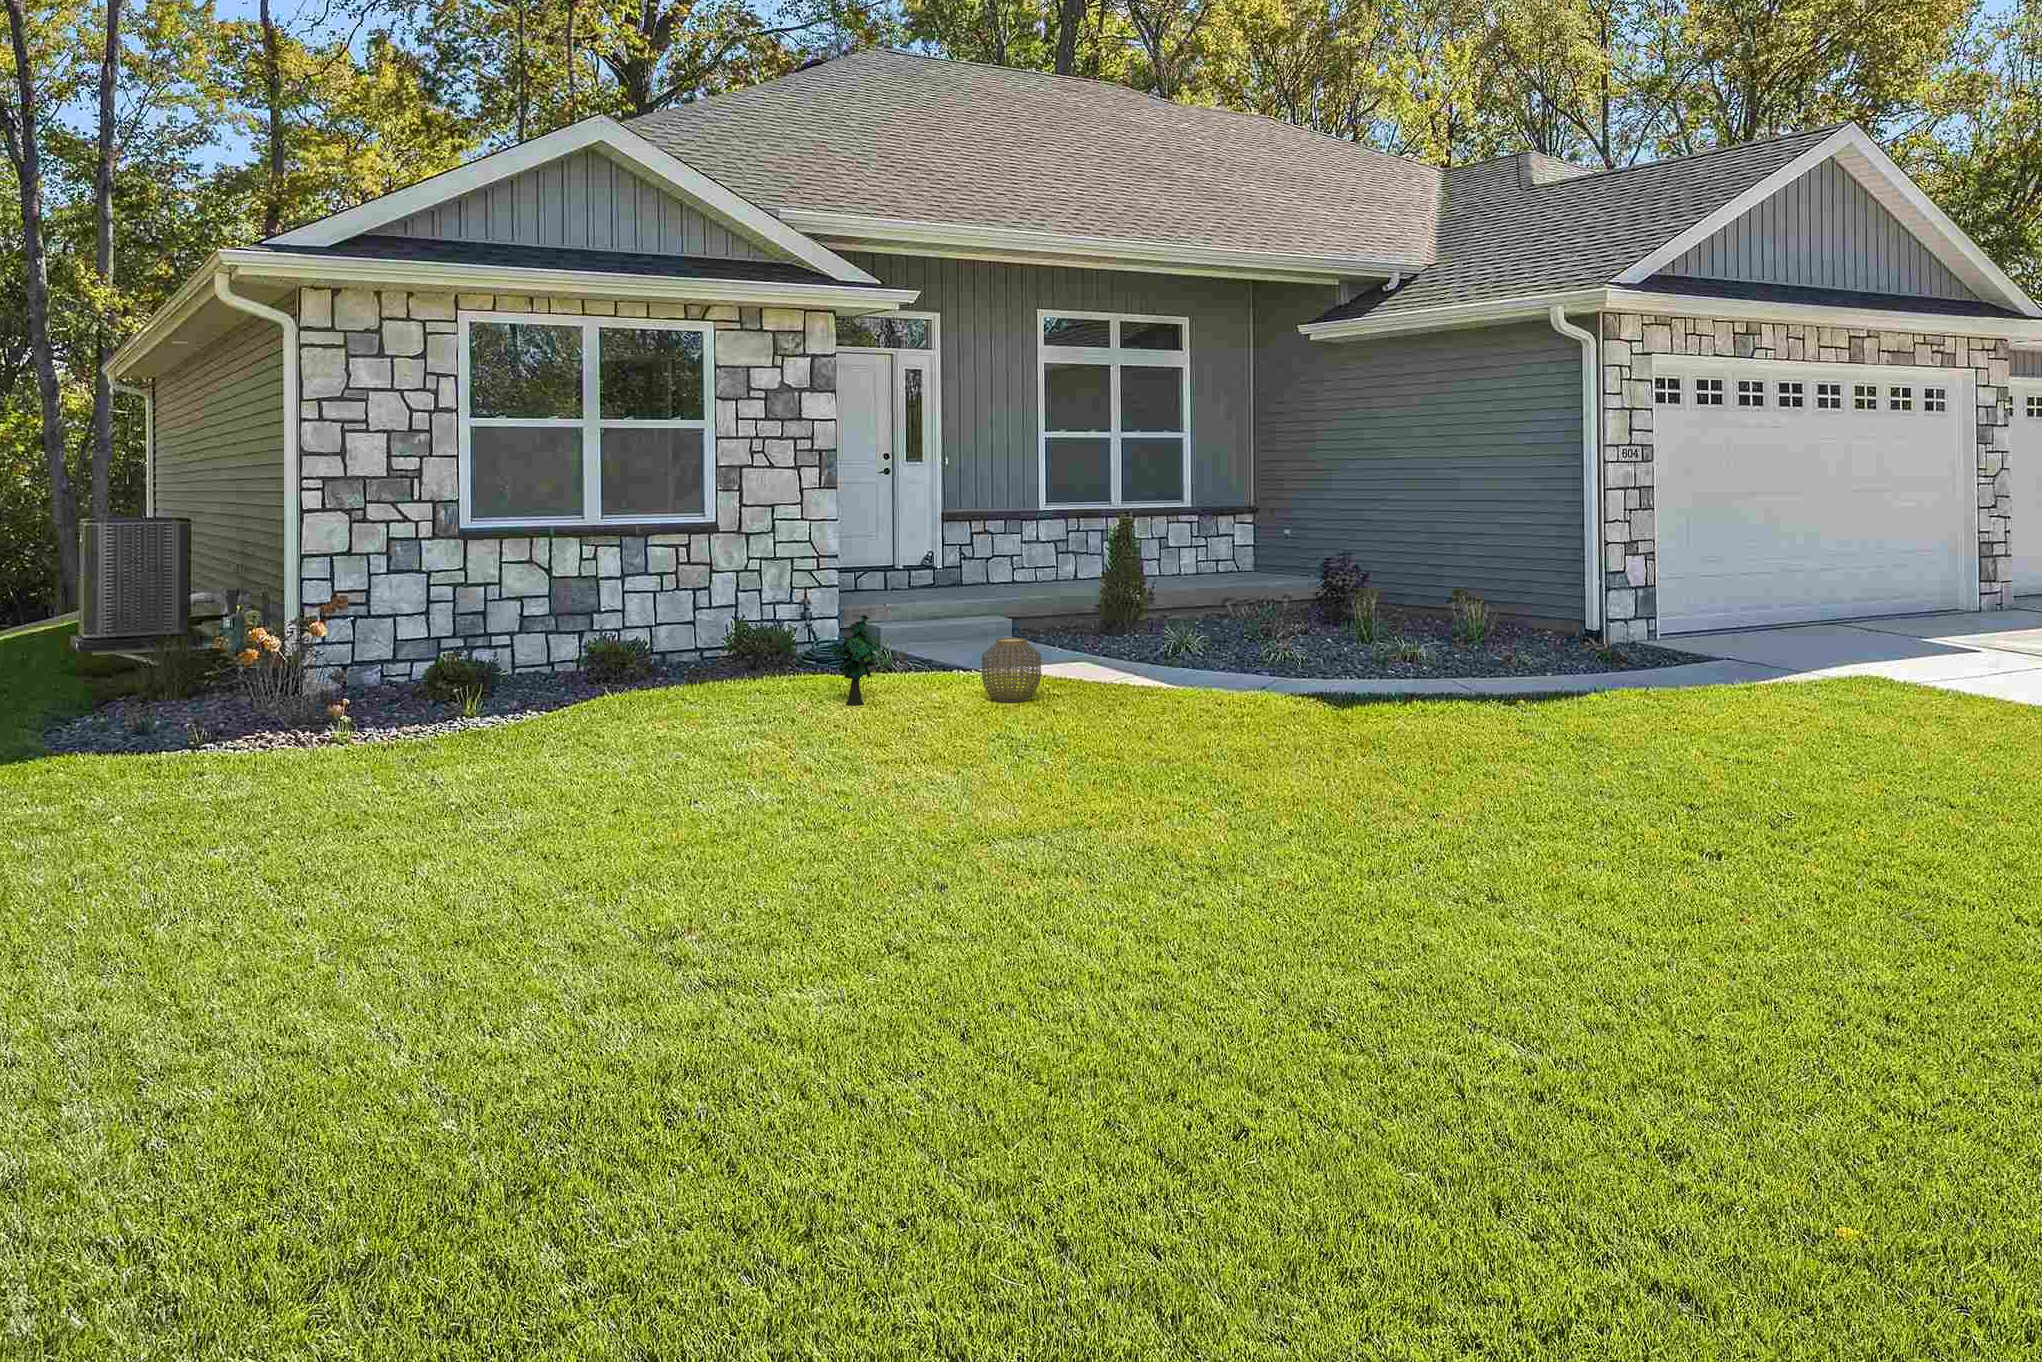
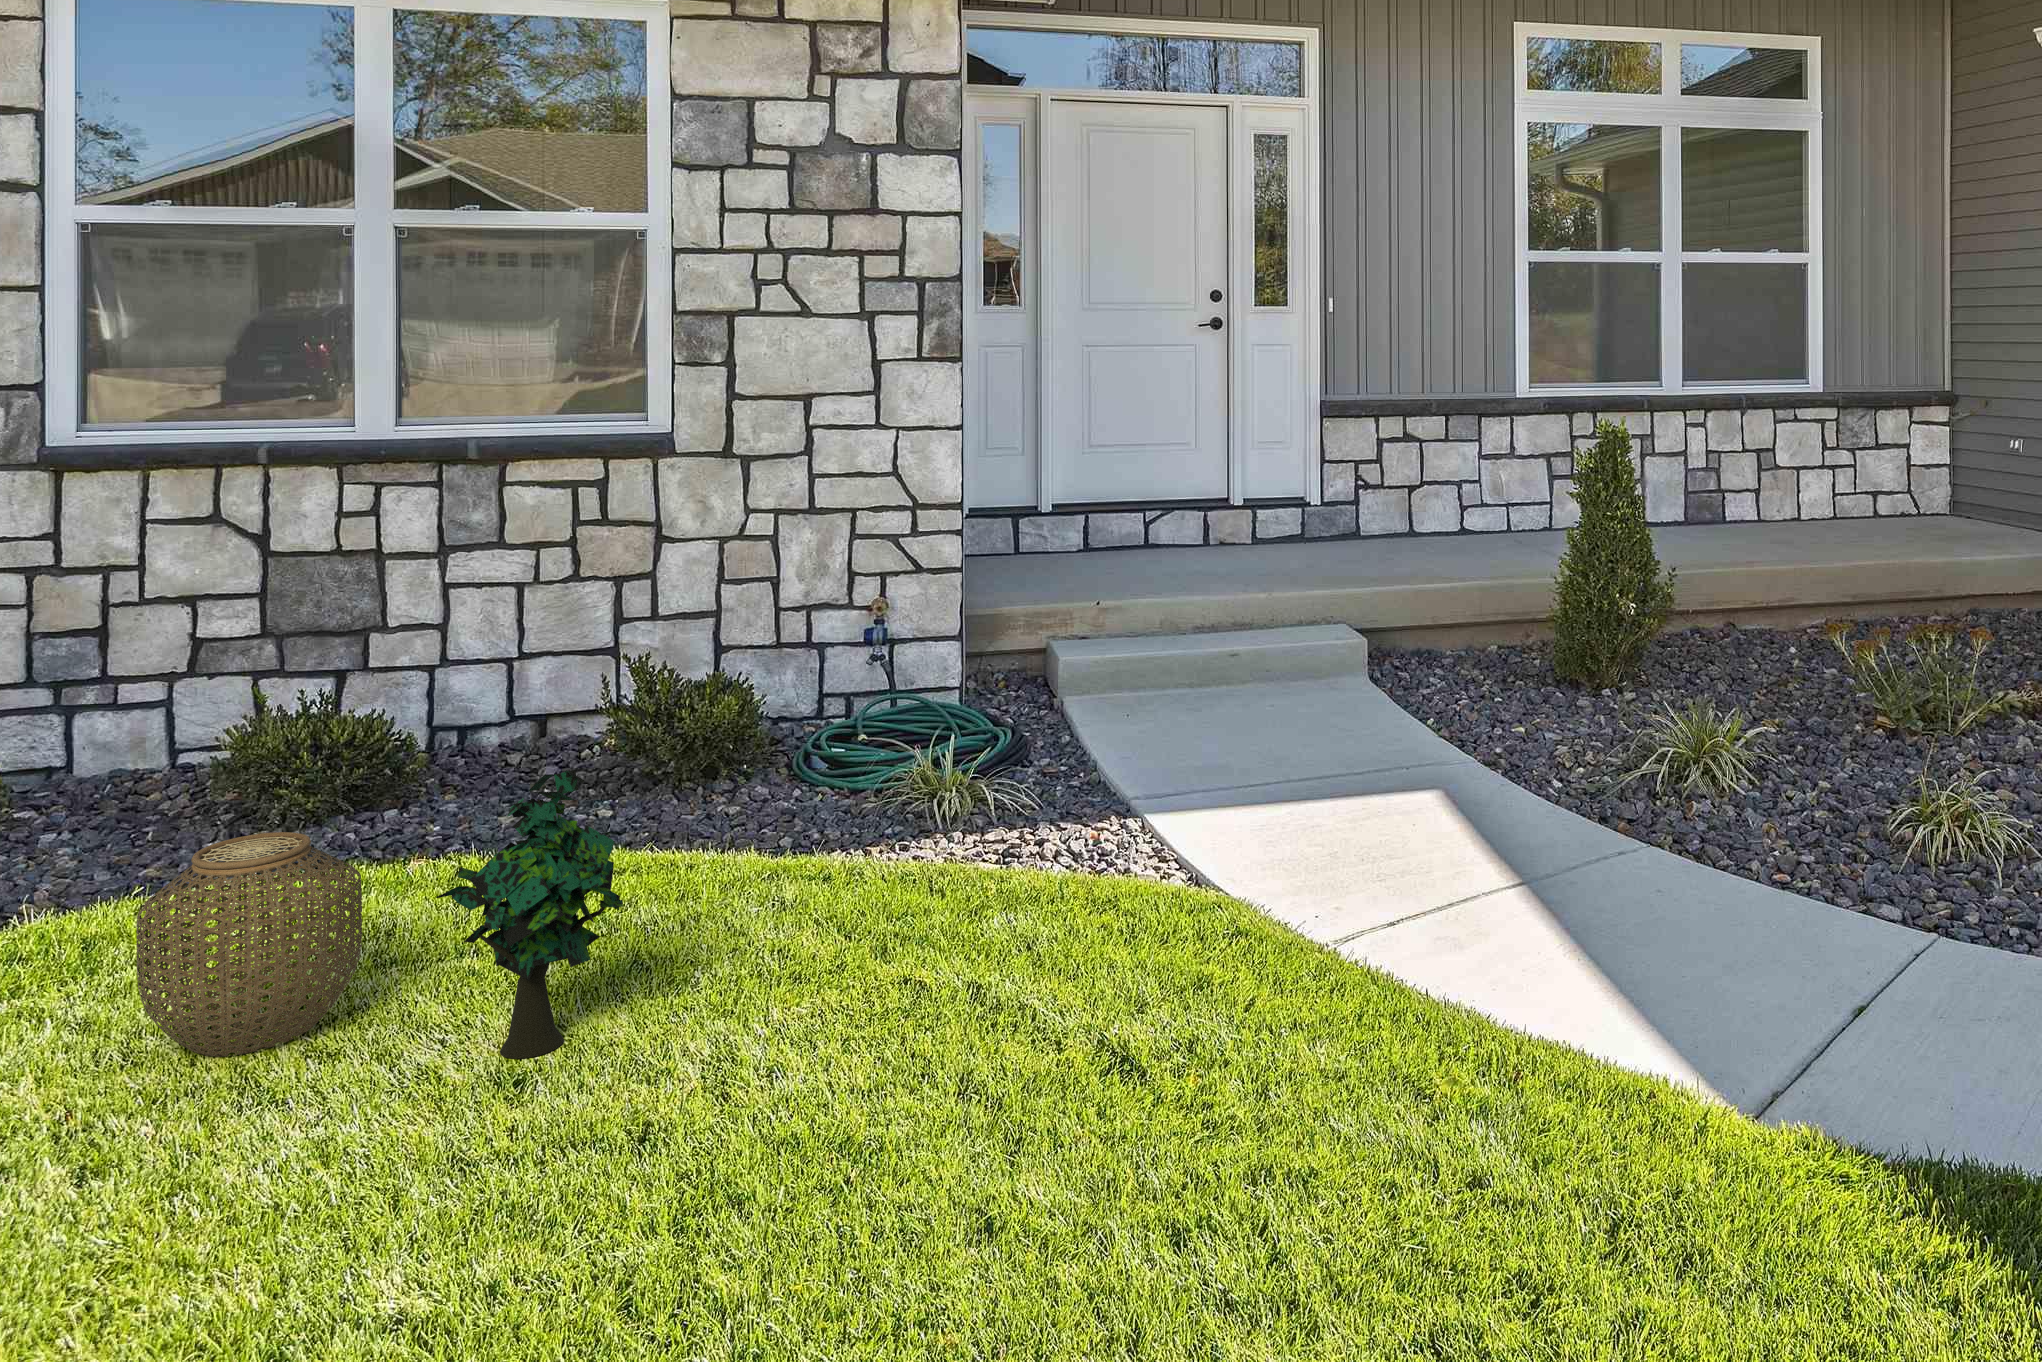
woven basket: present [982,638,1041,703] -> present [136,832,362,1057]

